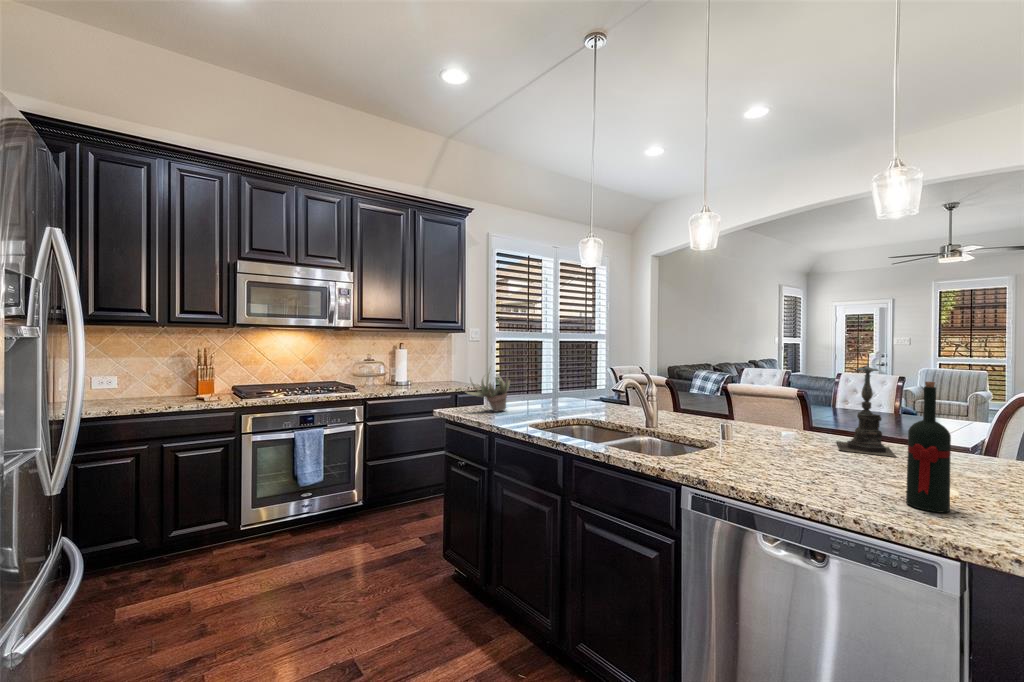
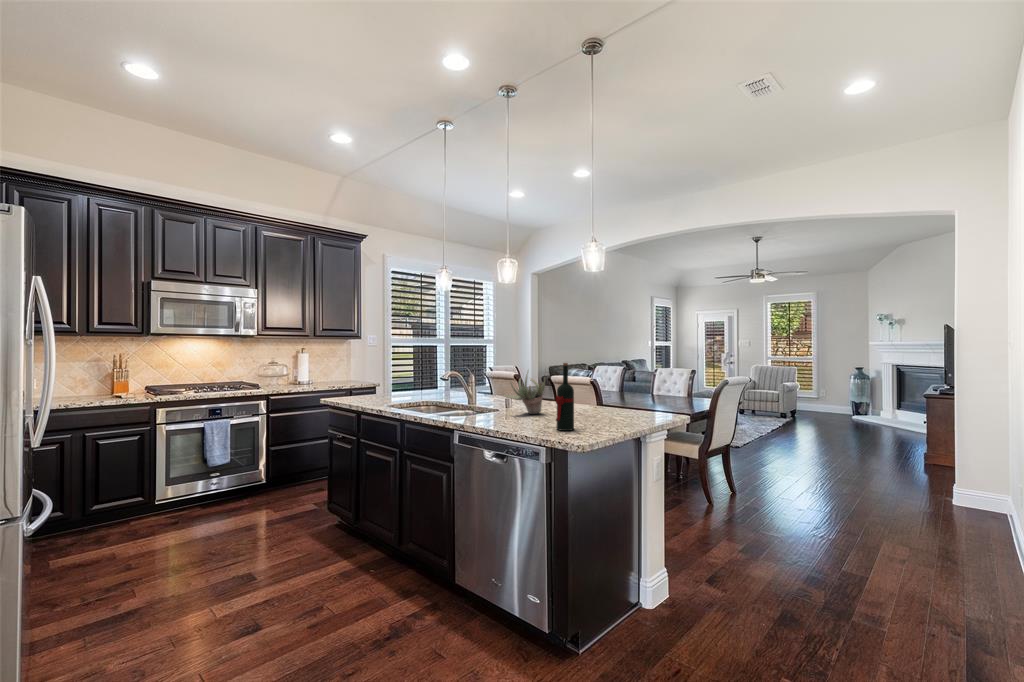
candle holder: present [837,356,896,457] -> none [572,351,607,413]
succulent plant: present [465,368,510,412] -> present [503,372,545,414]

